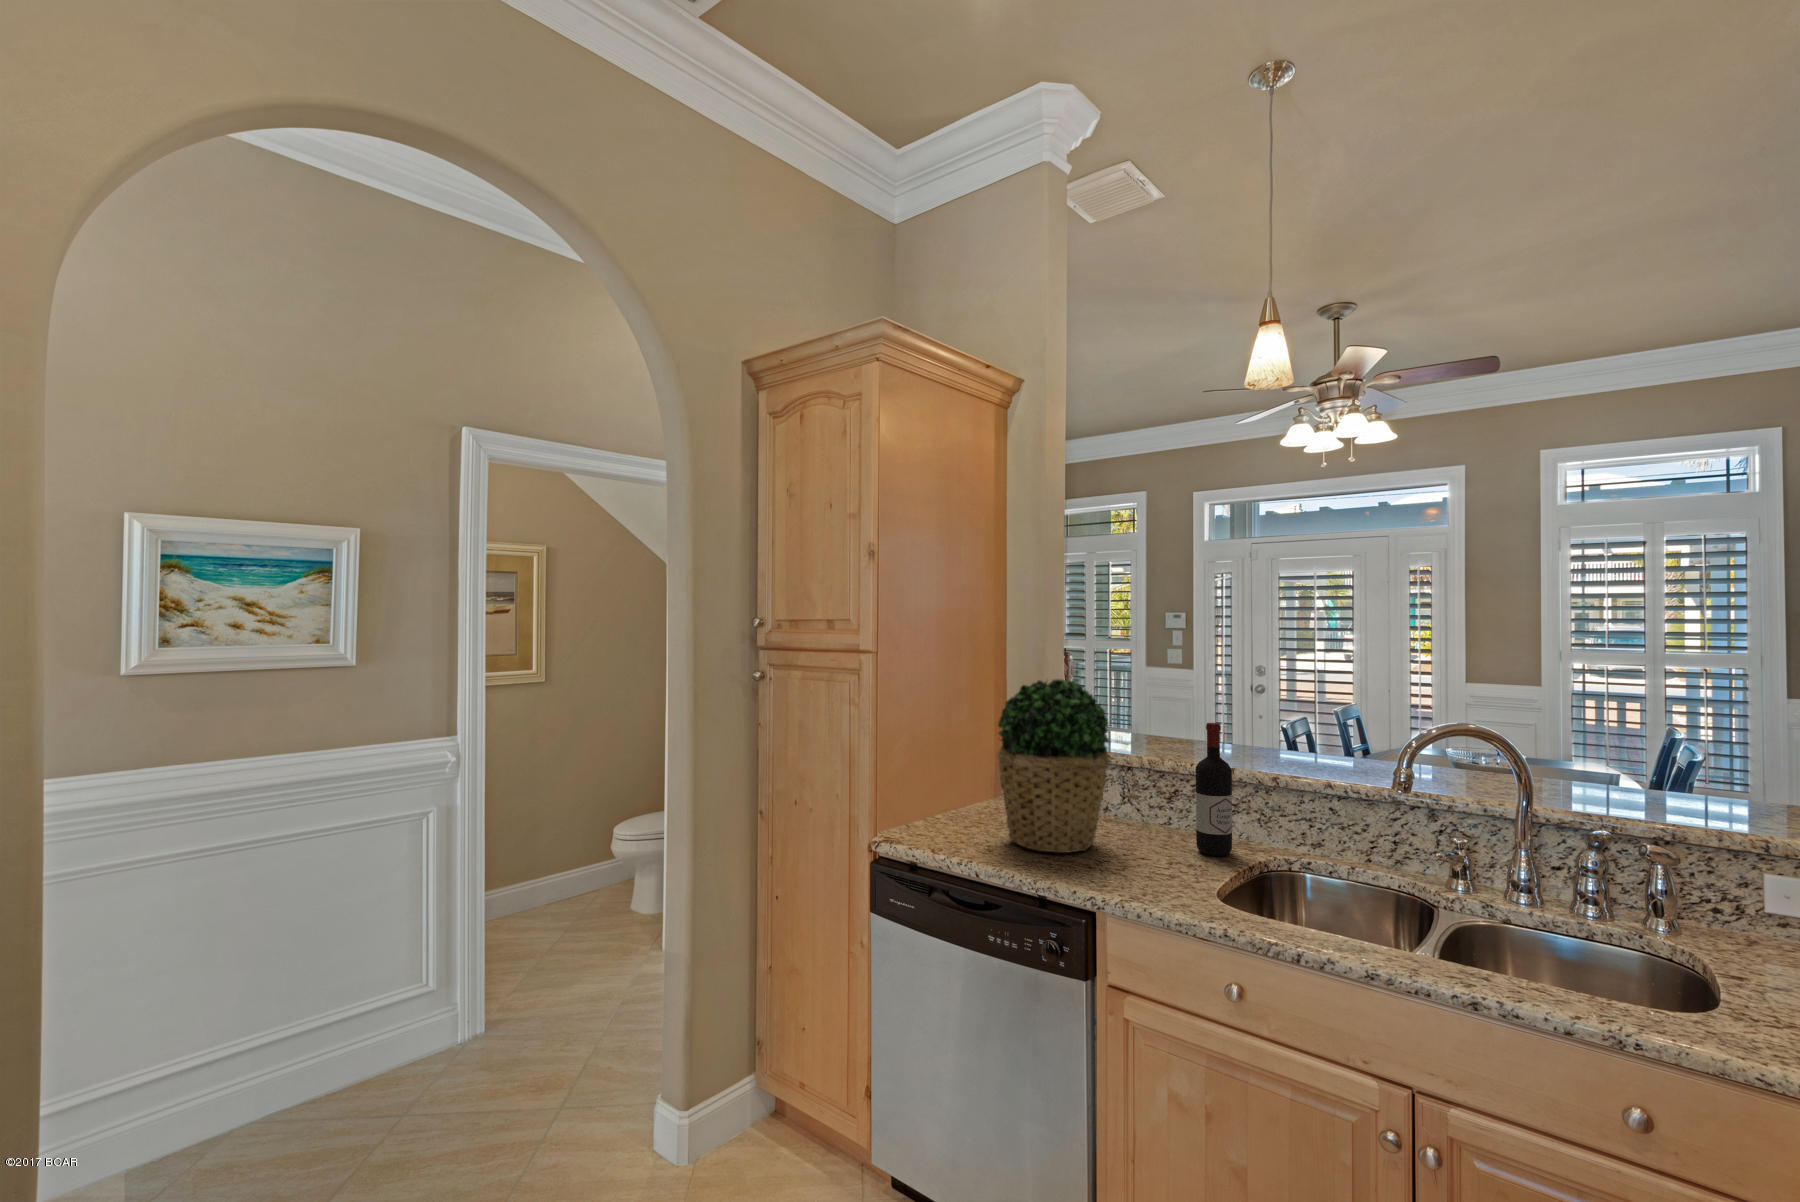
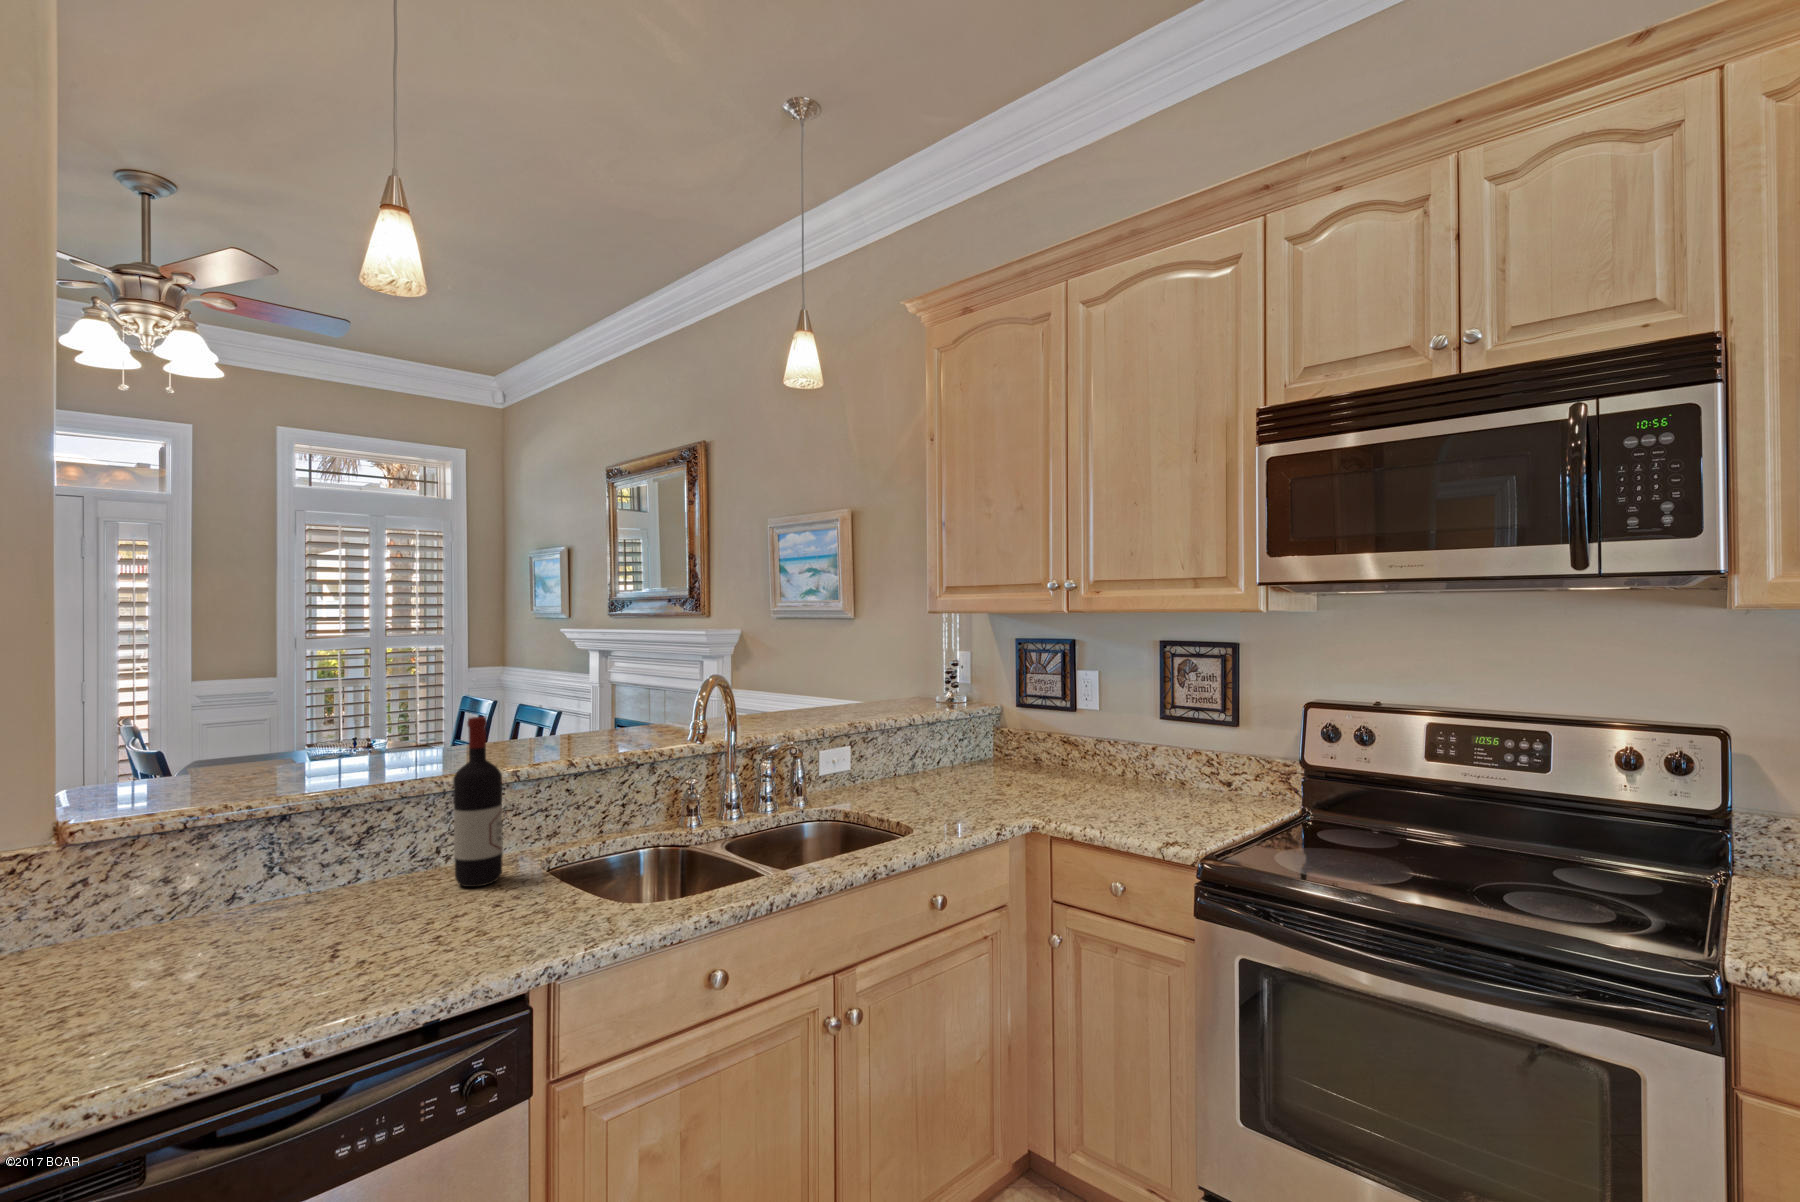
potted plant: present [997,679,1109,853] -> none [174,681,405,988]

